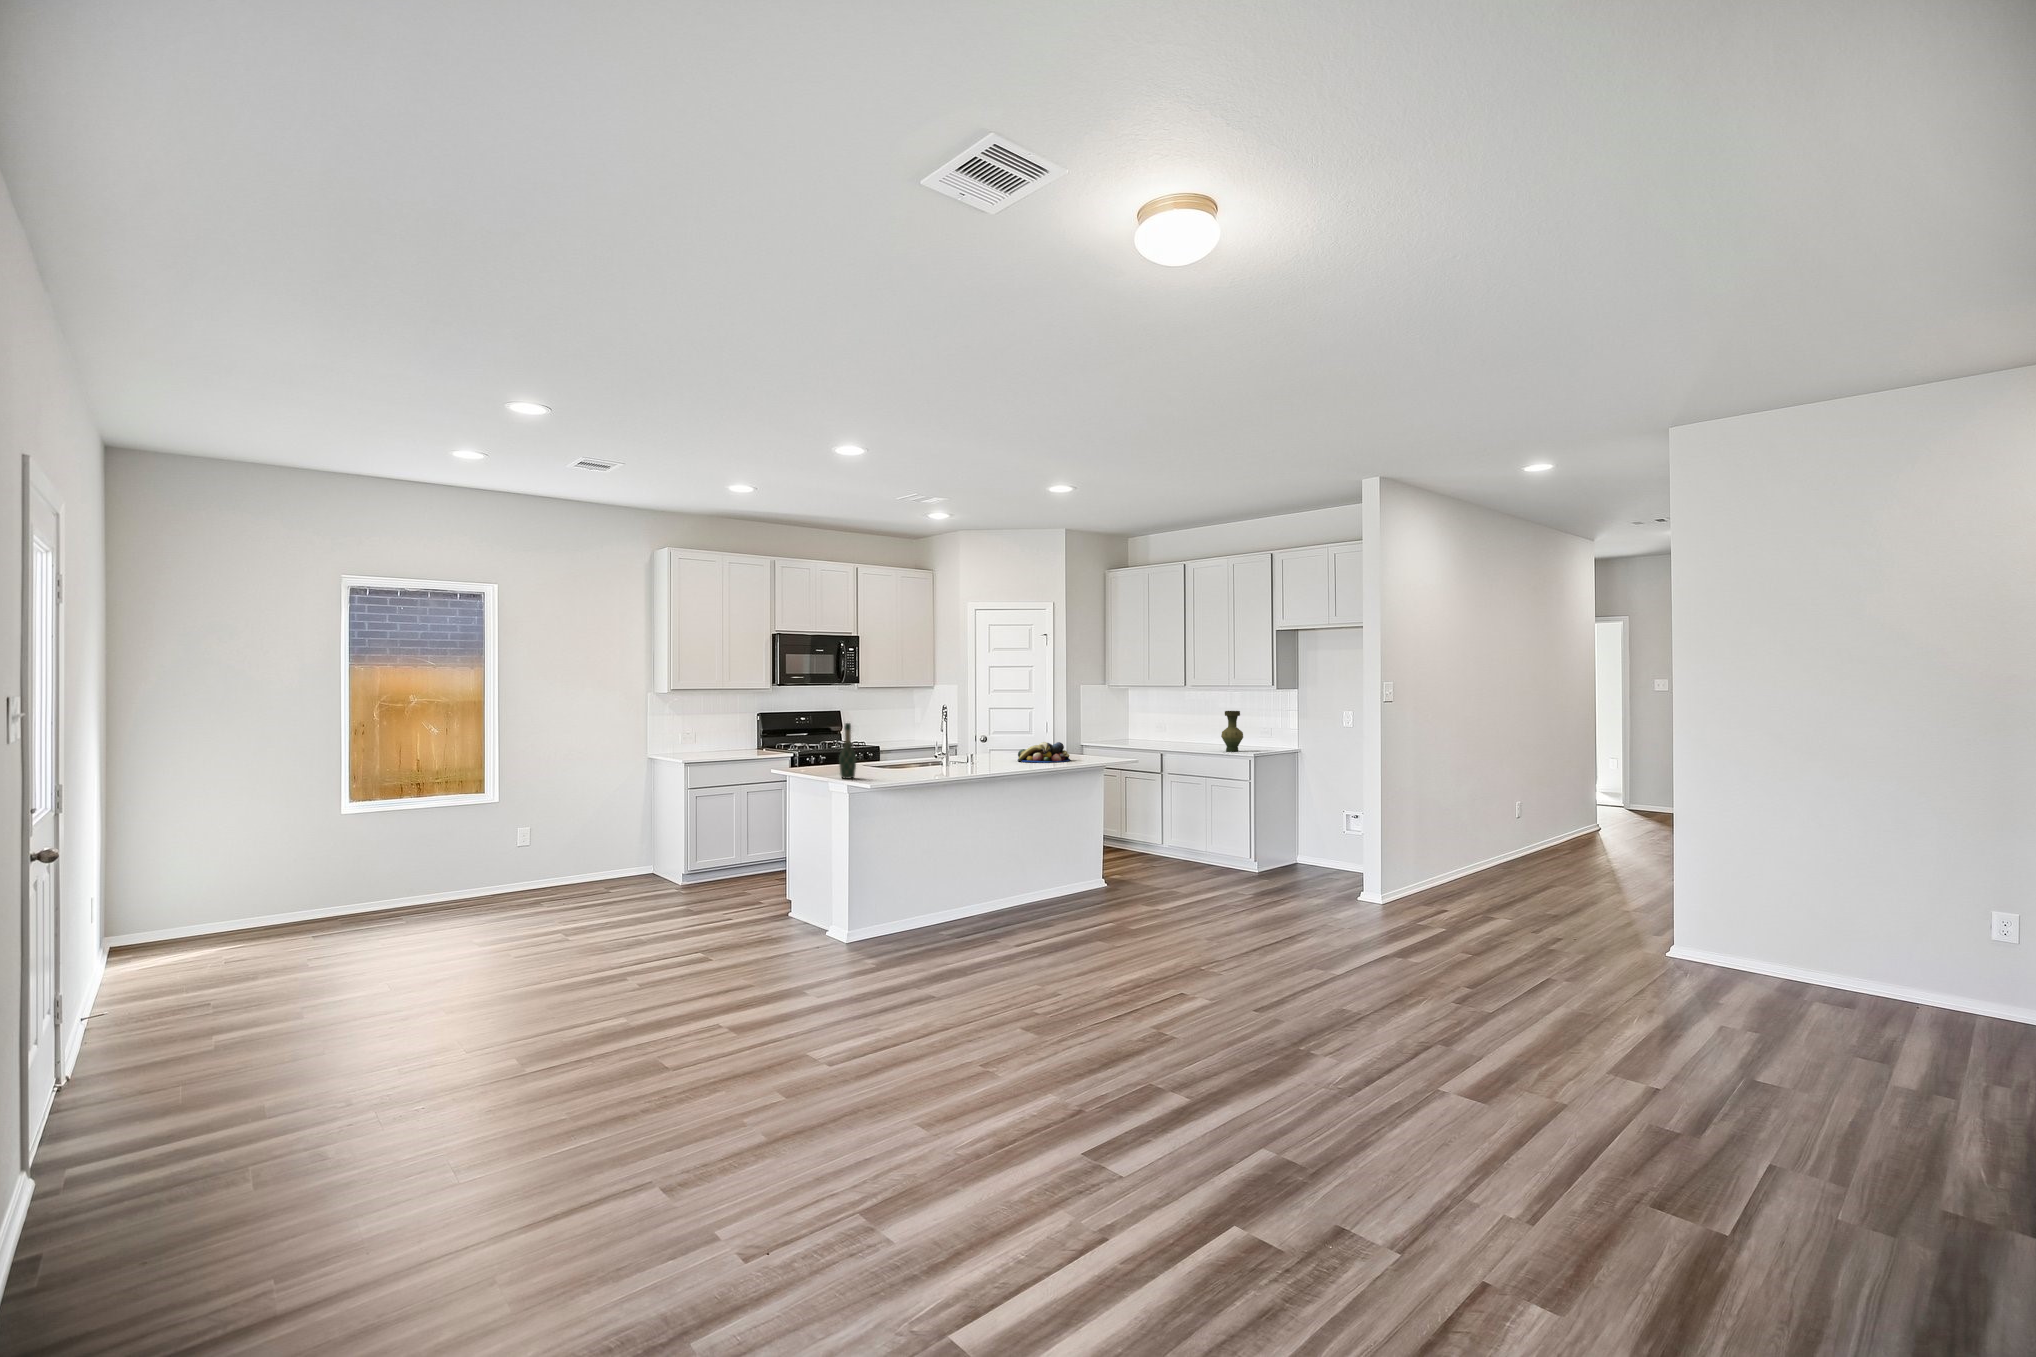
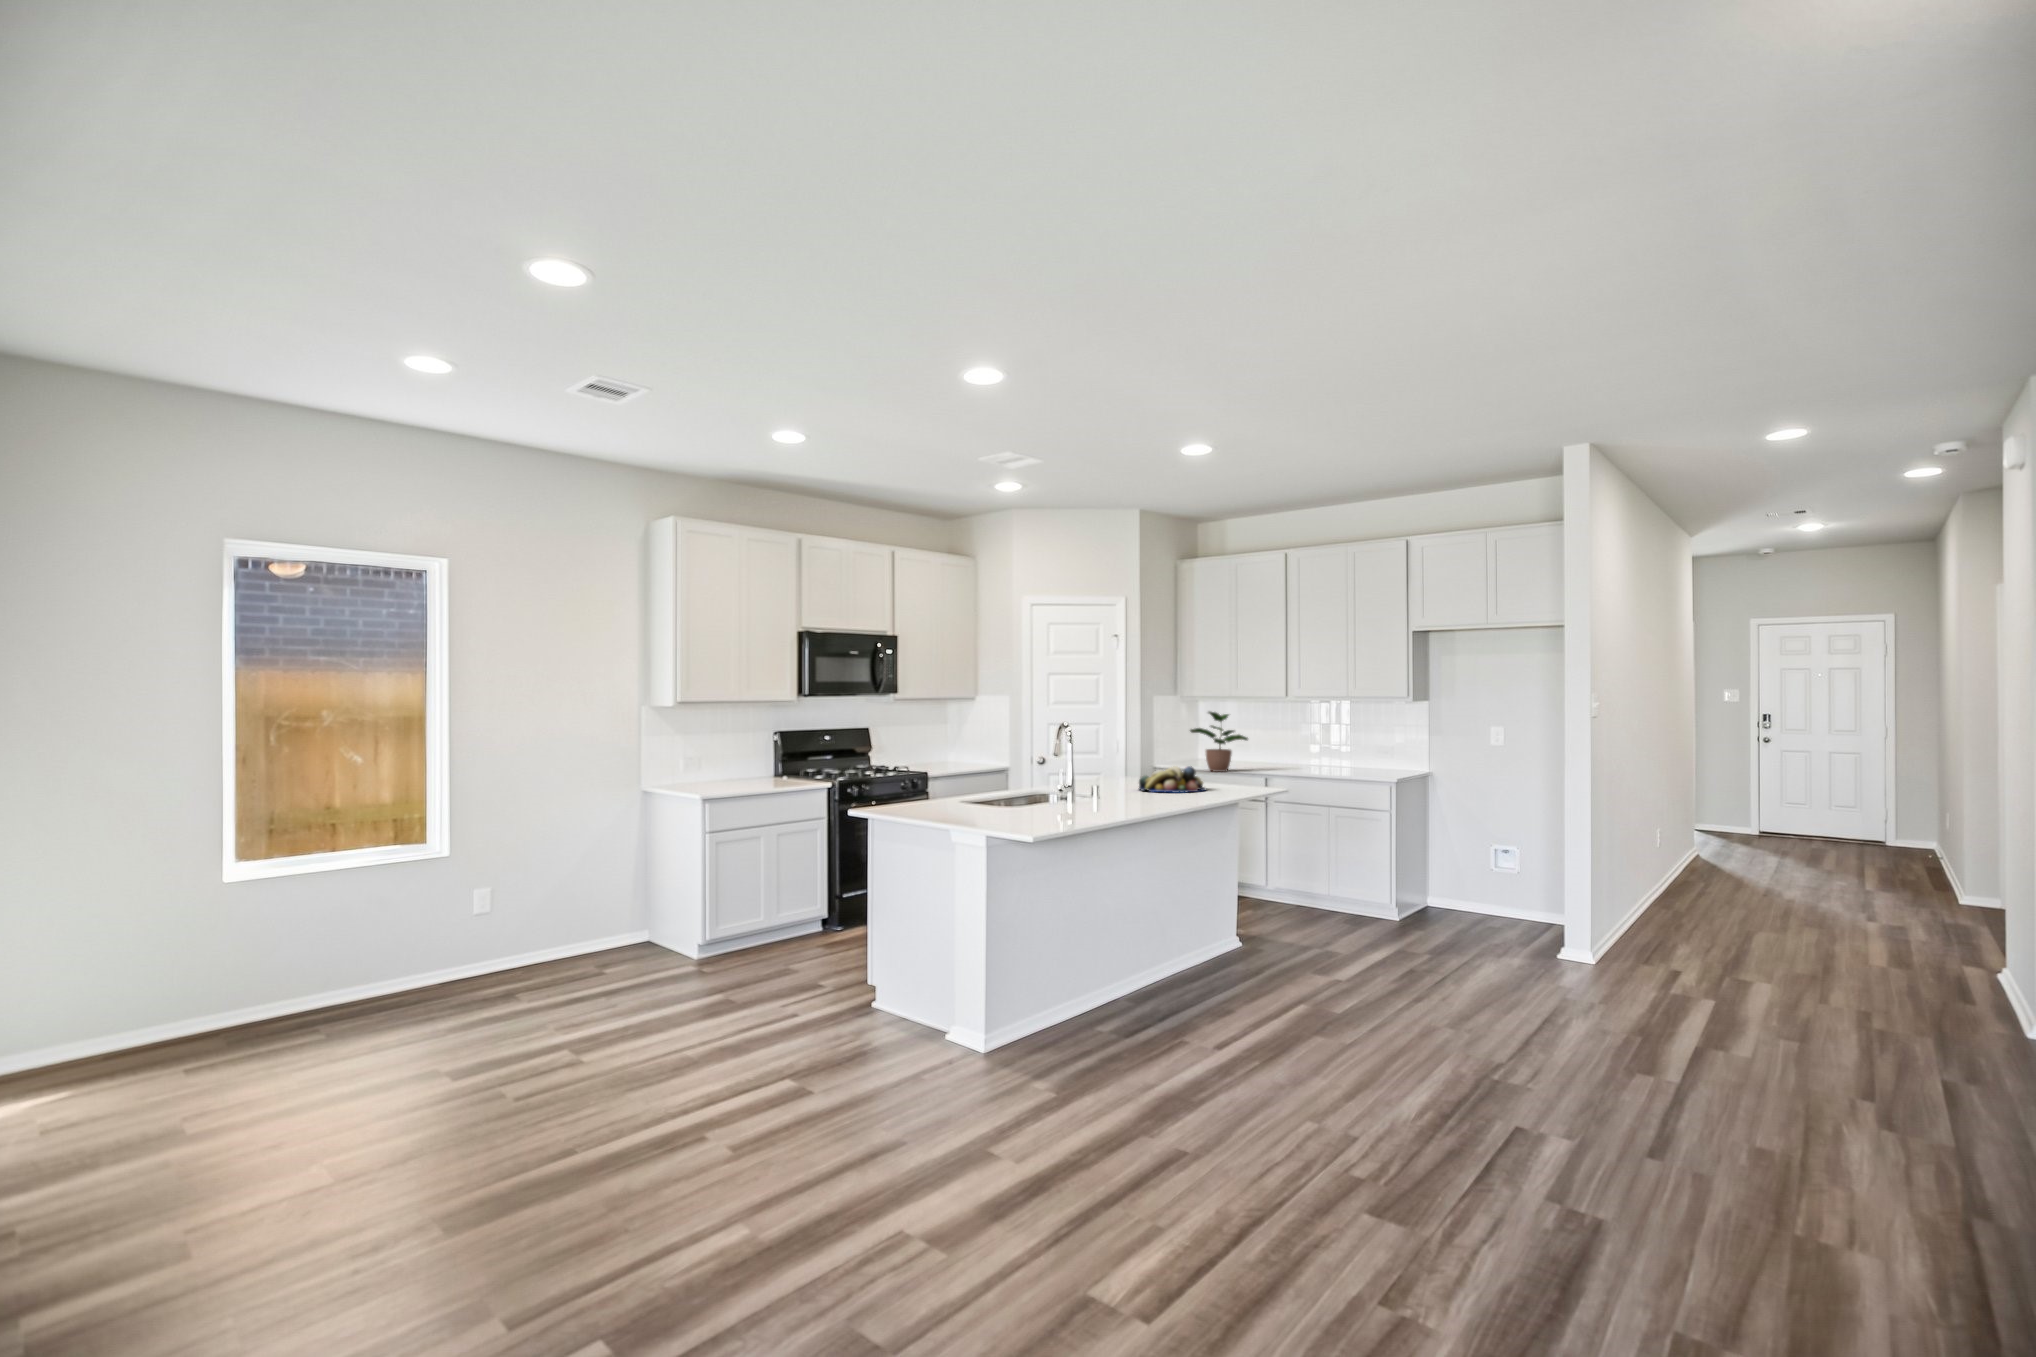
potted plant: none [1101,699,1151,749] -> present [1190,712,1248,772]
vase: present [1221,711,1243,752] -> none [1345,725,1373,774]
wine bottle: present [839,723,857,779] -> none [973,746,997,823]

